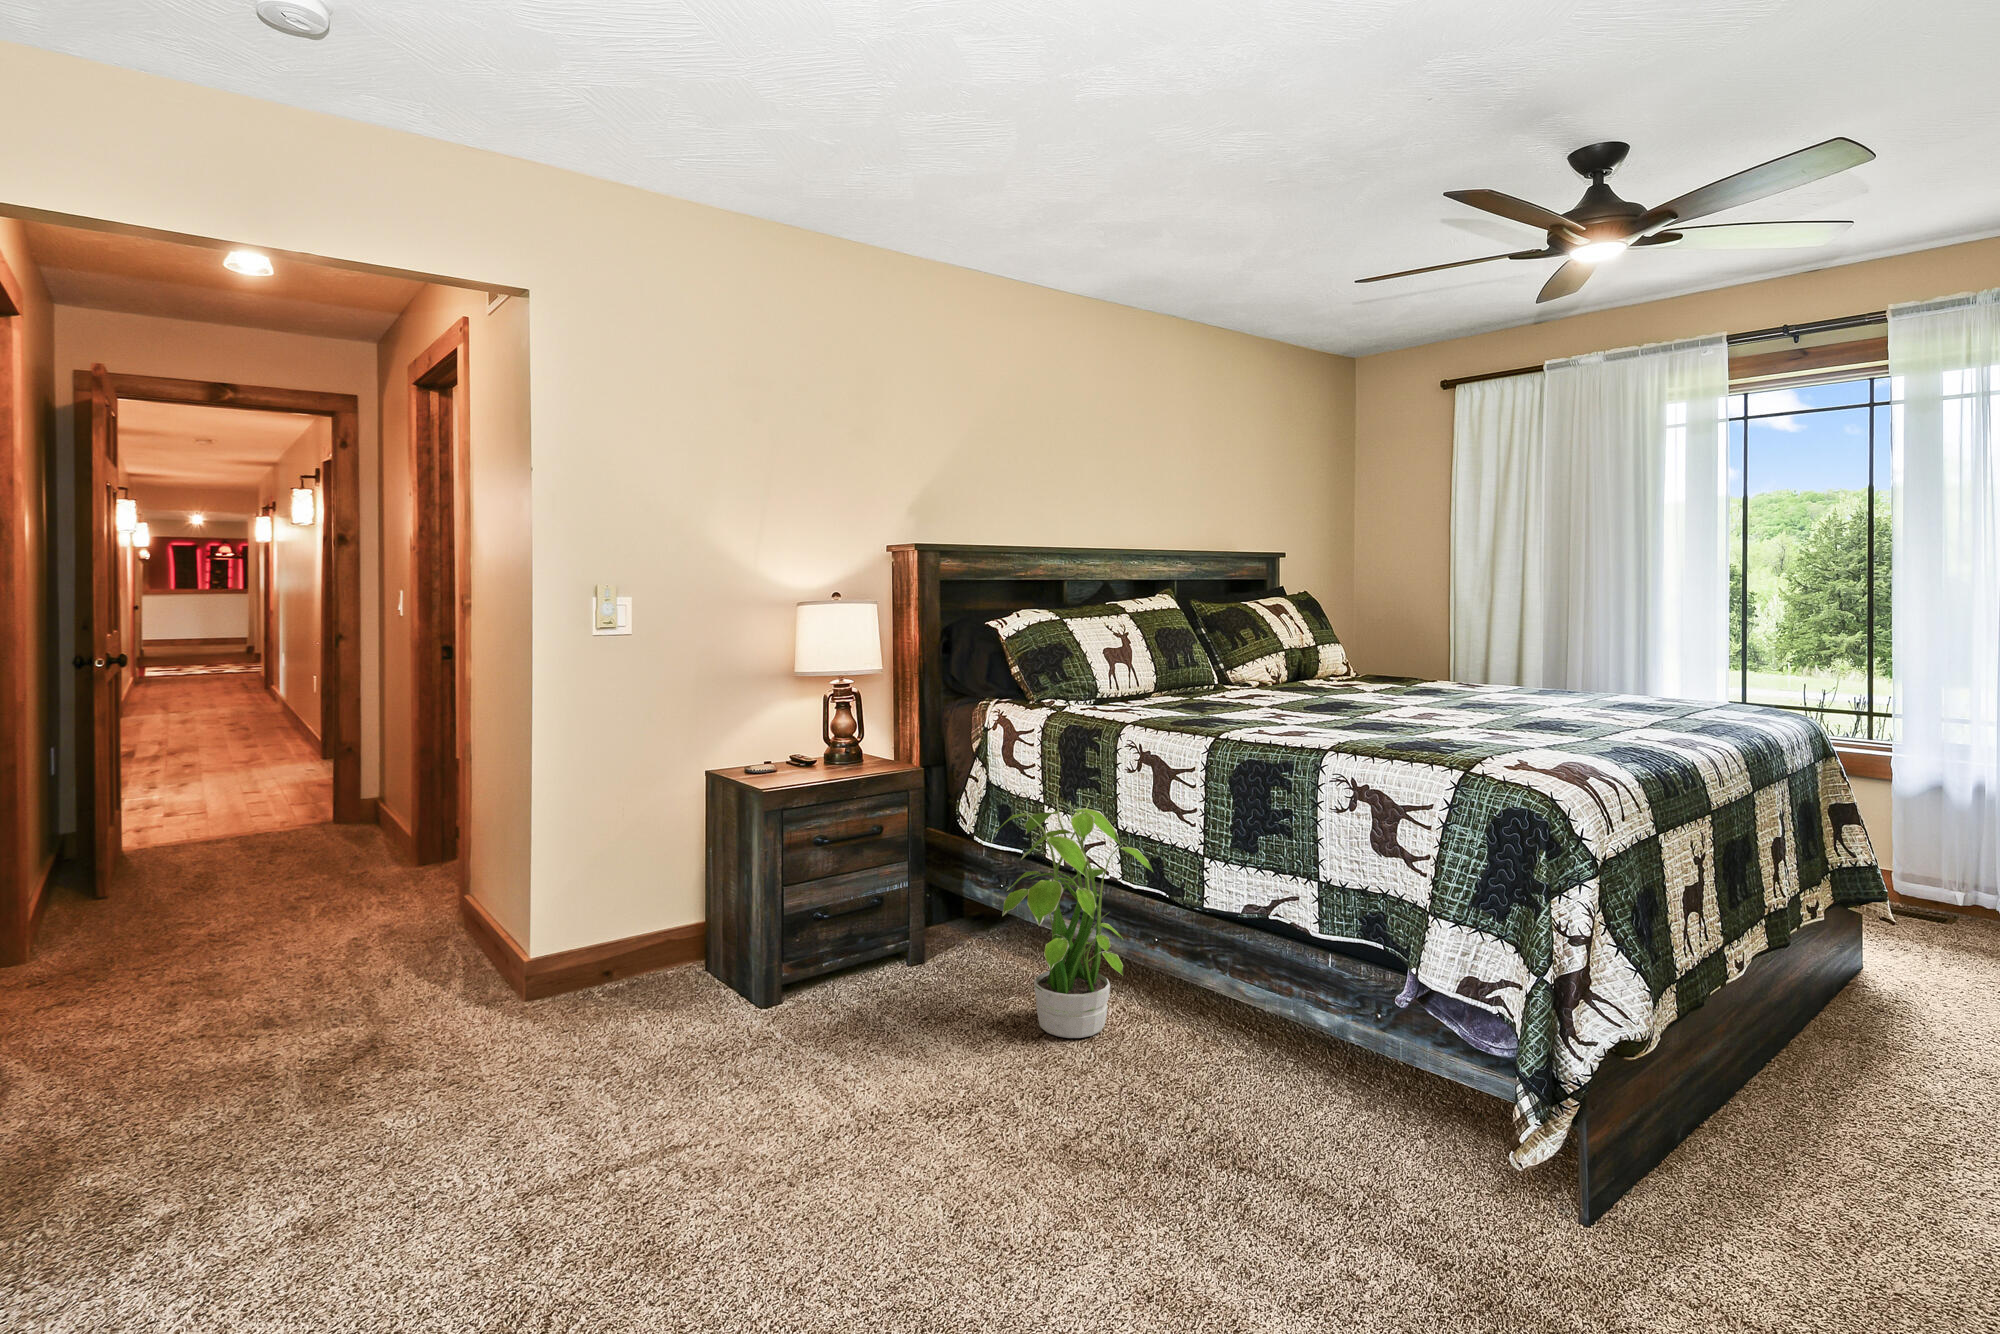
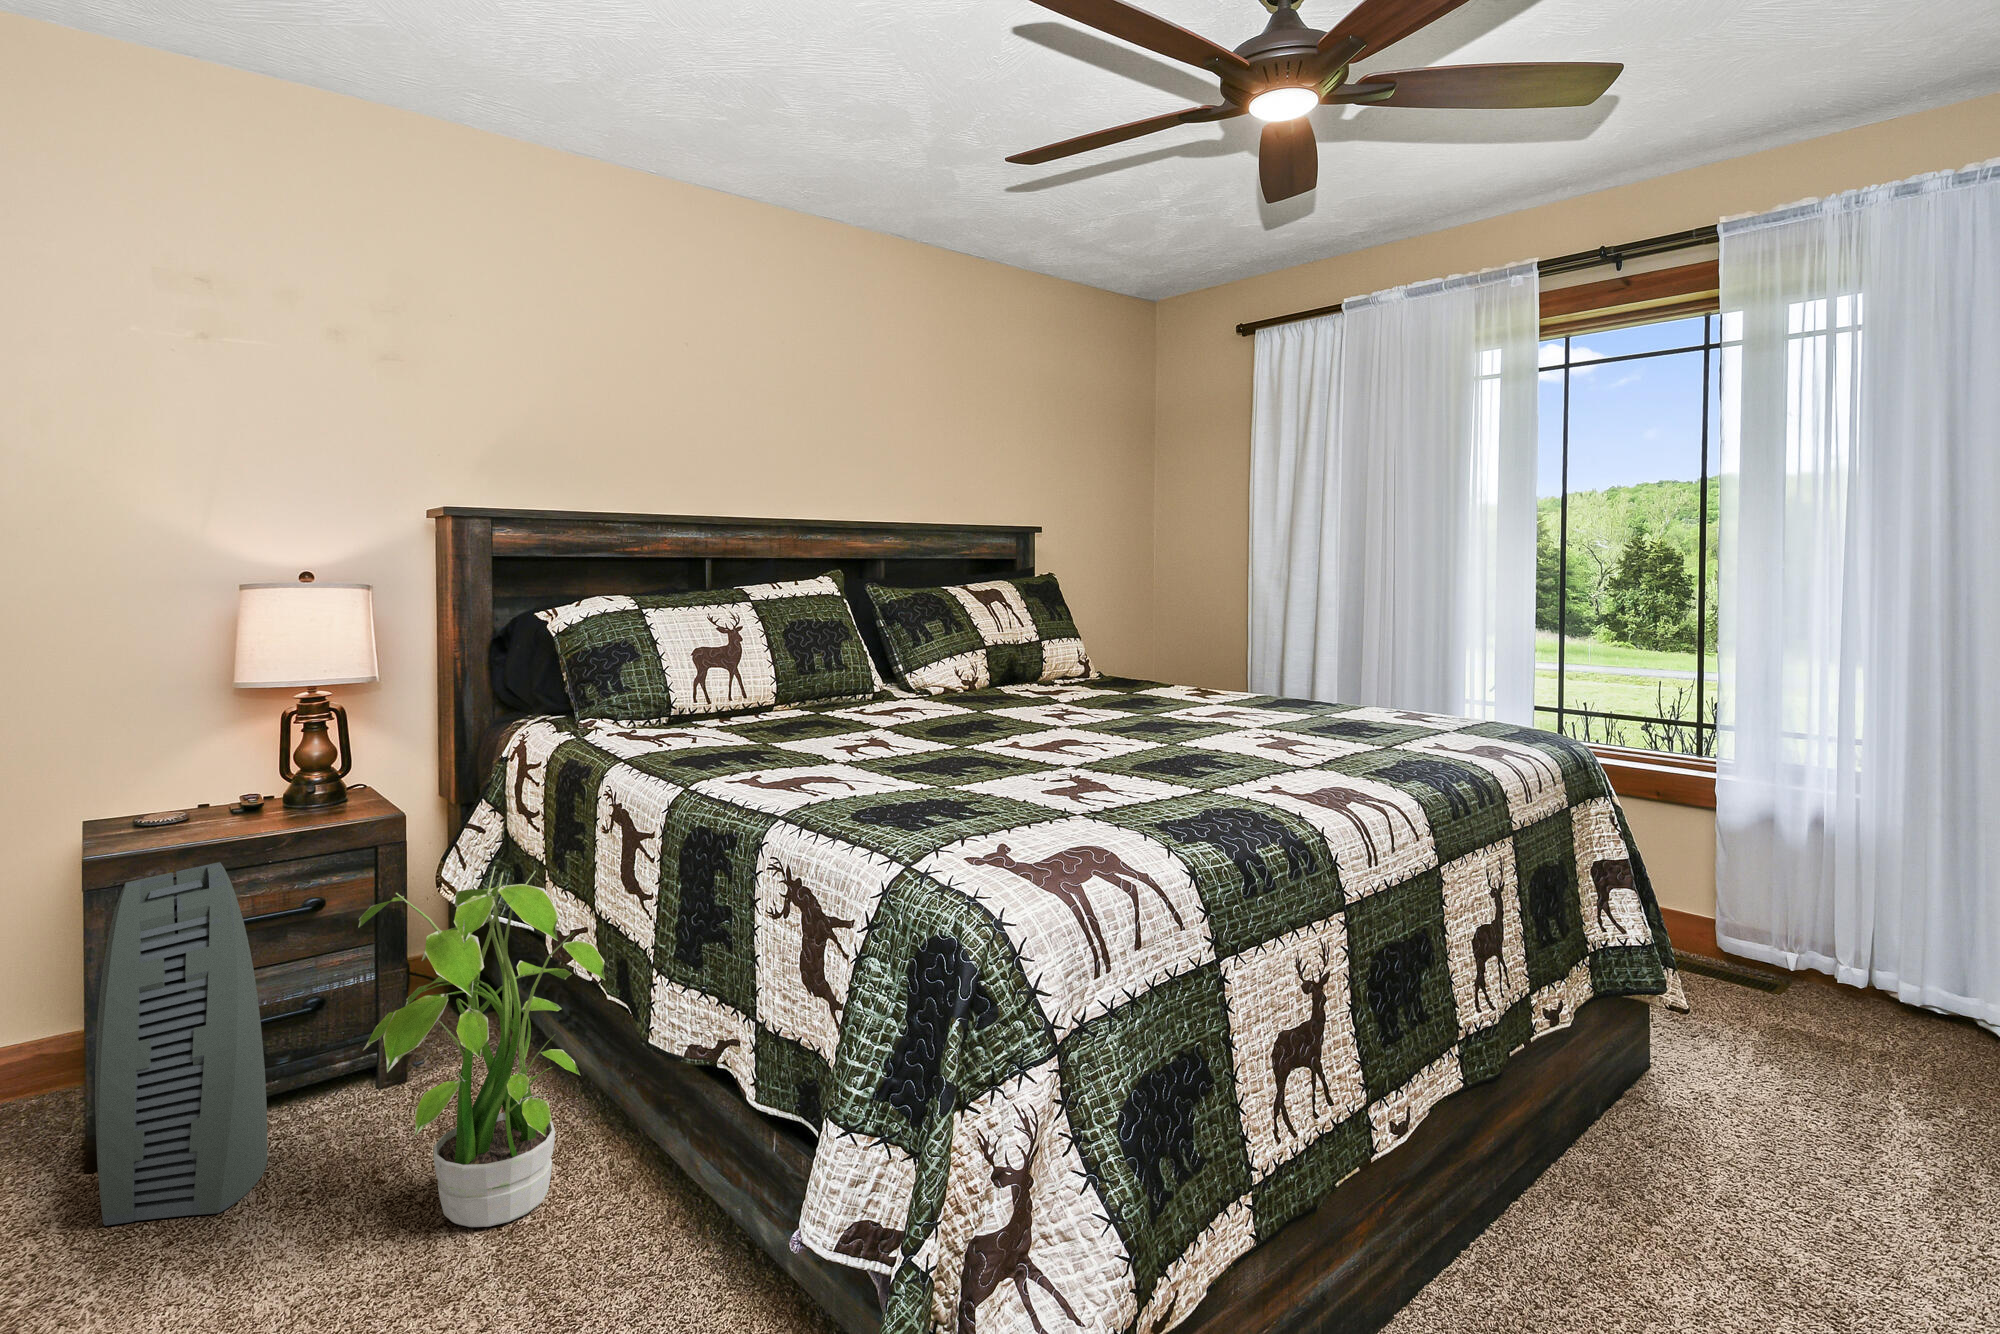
air purifier: none [808,794,897,1033] -> present [95,862,267,1226]

